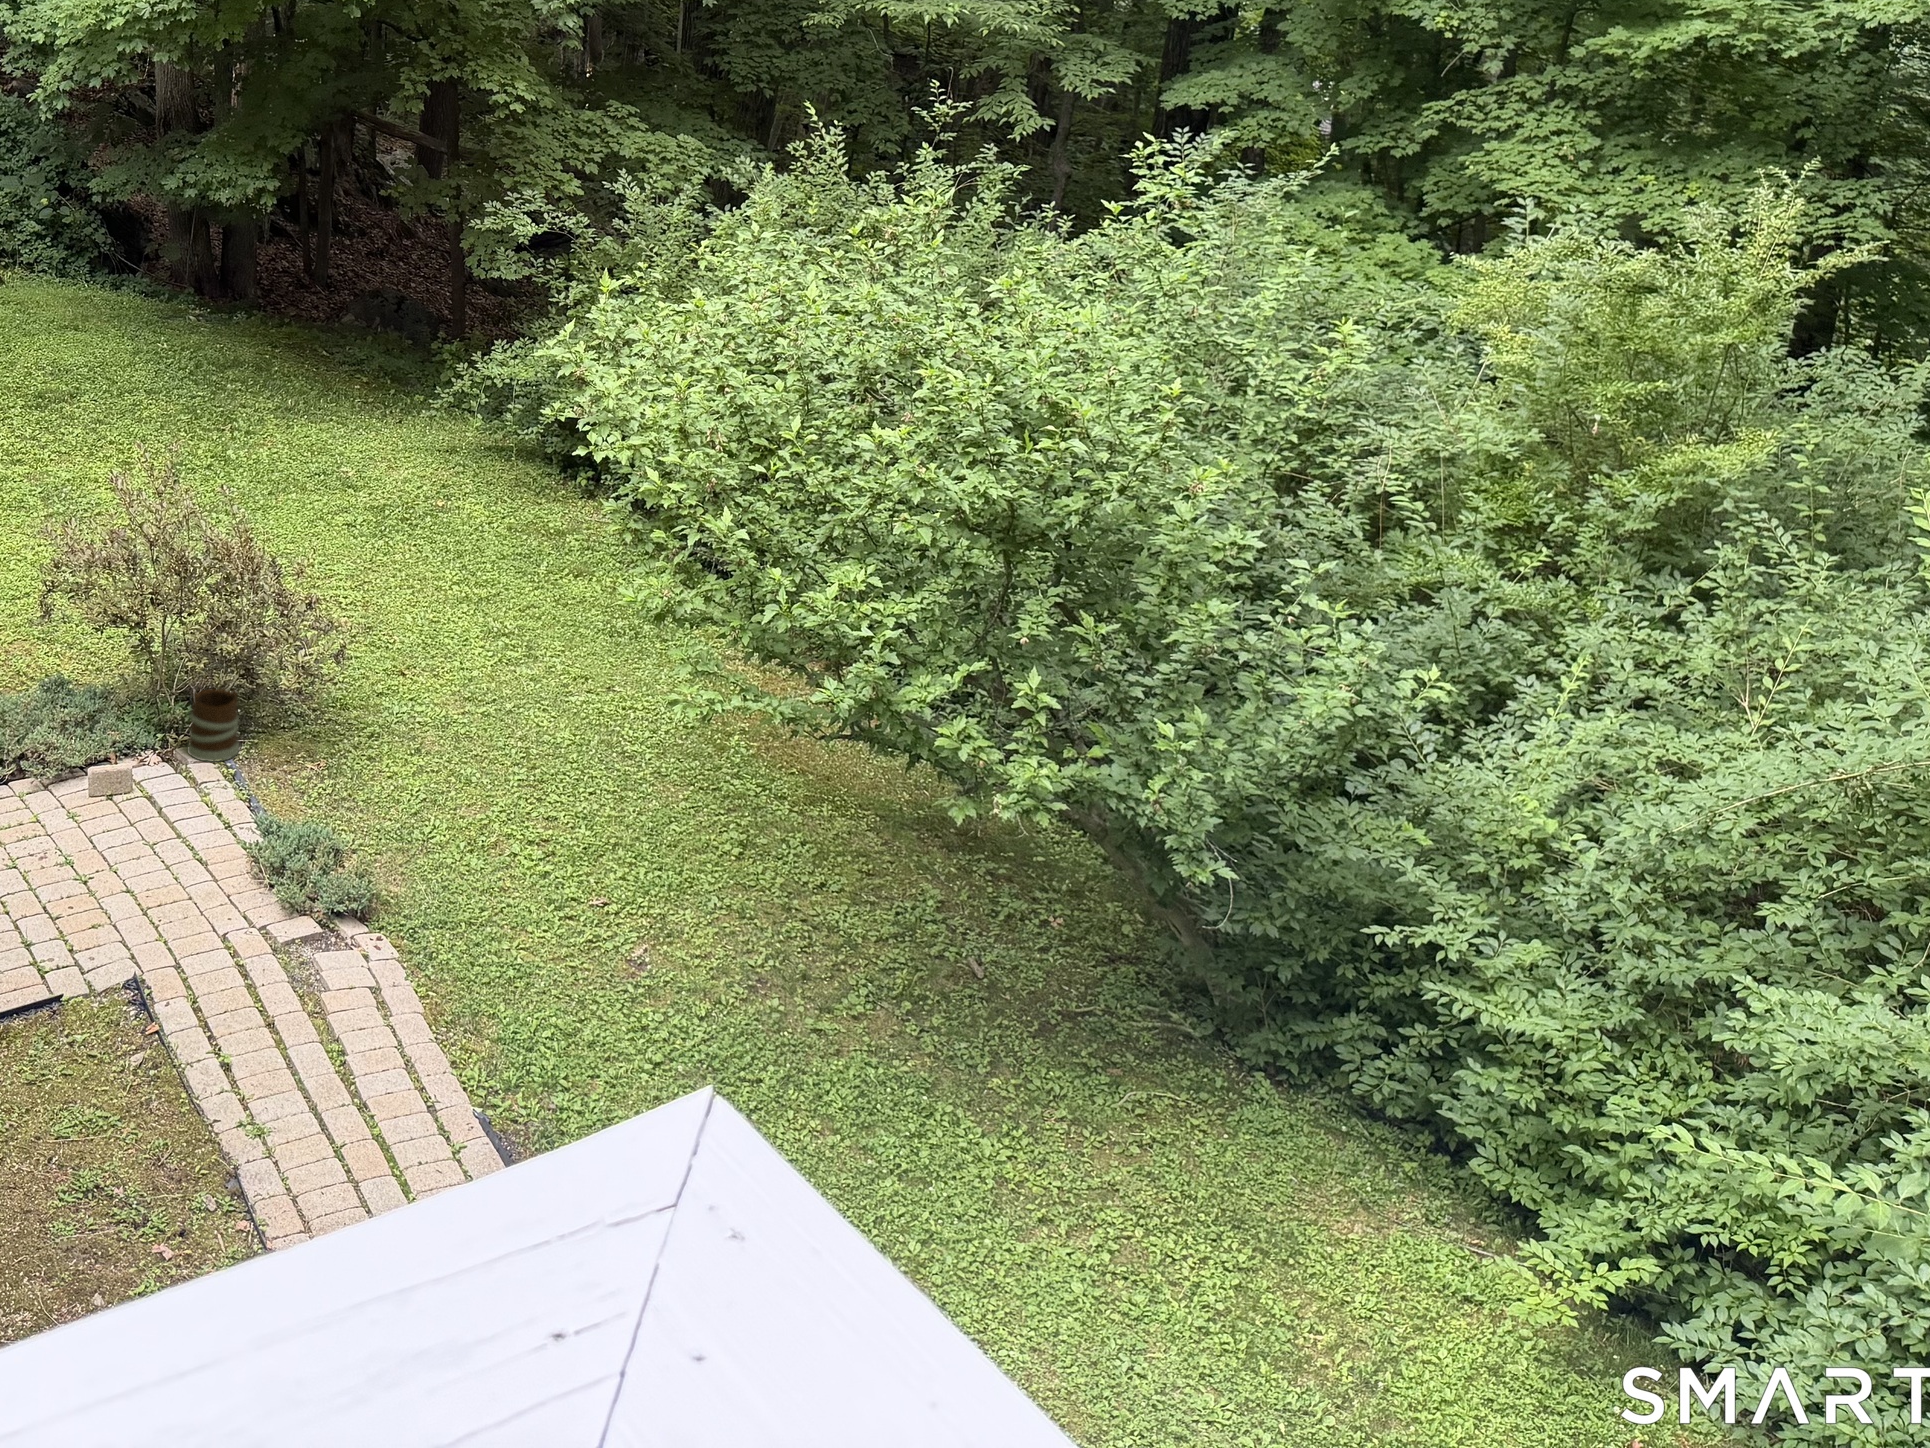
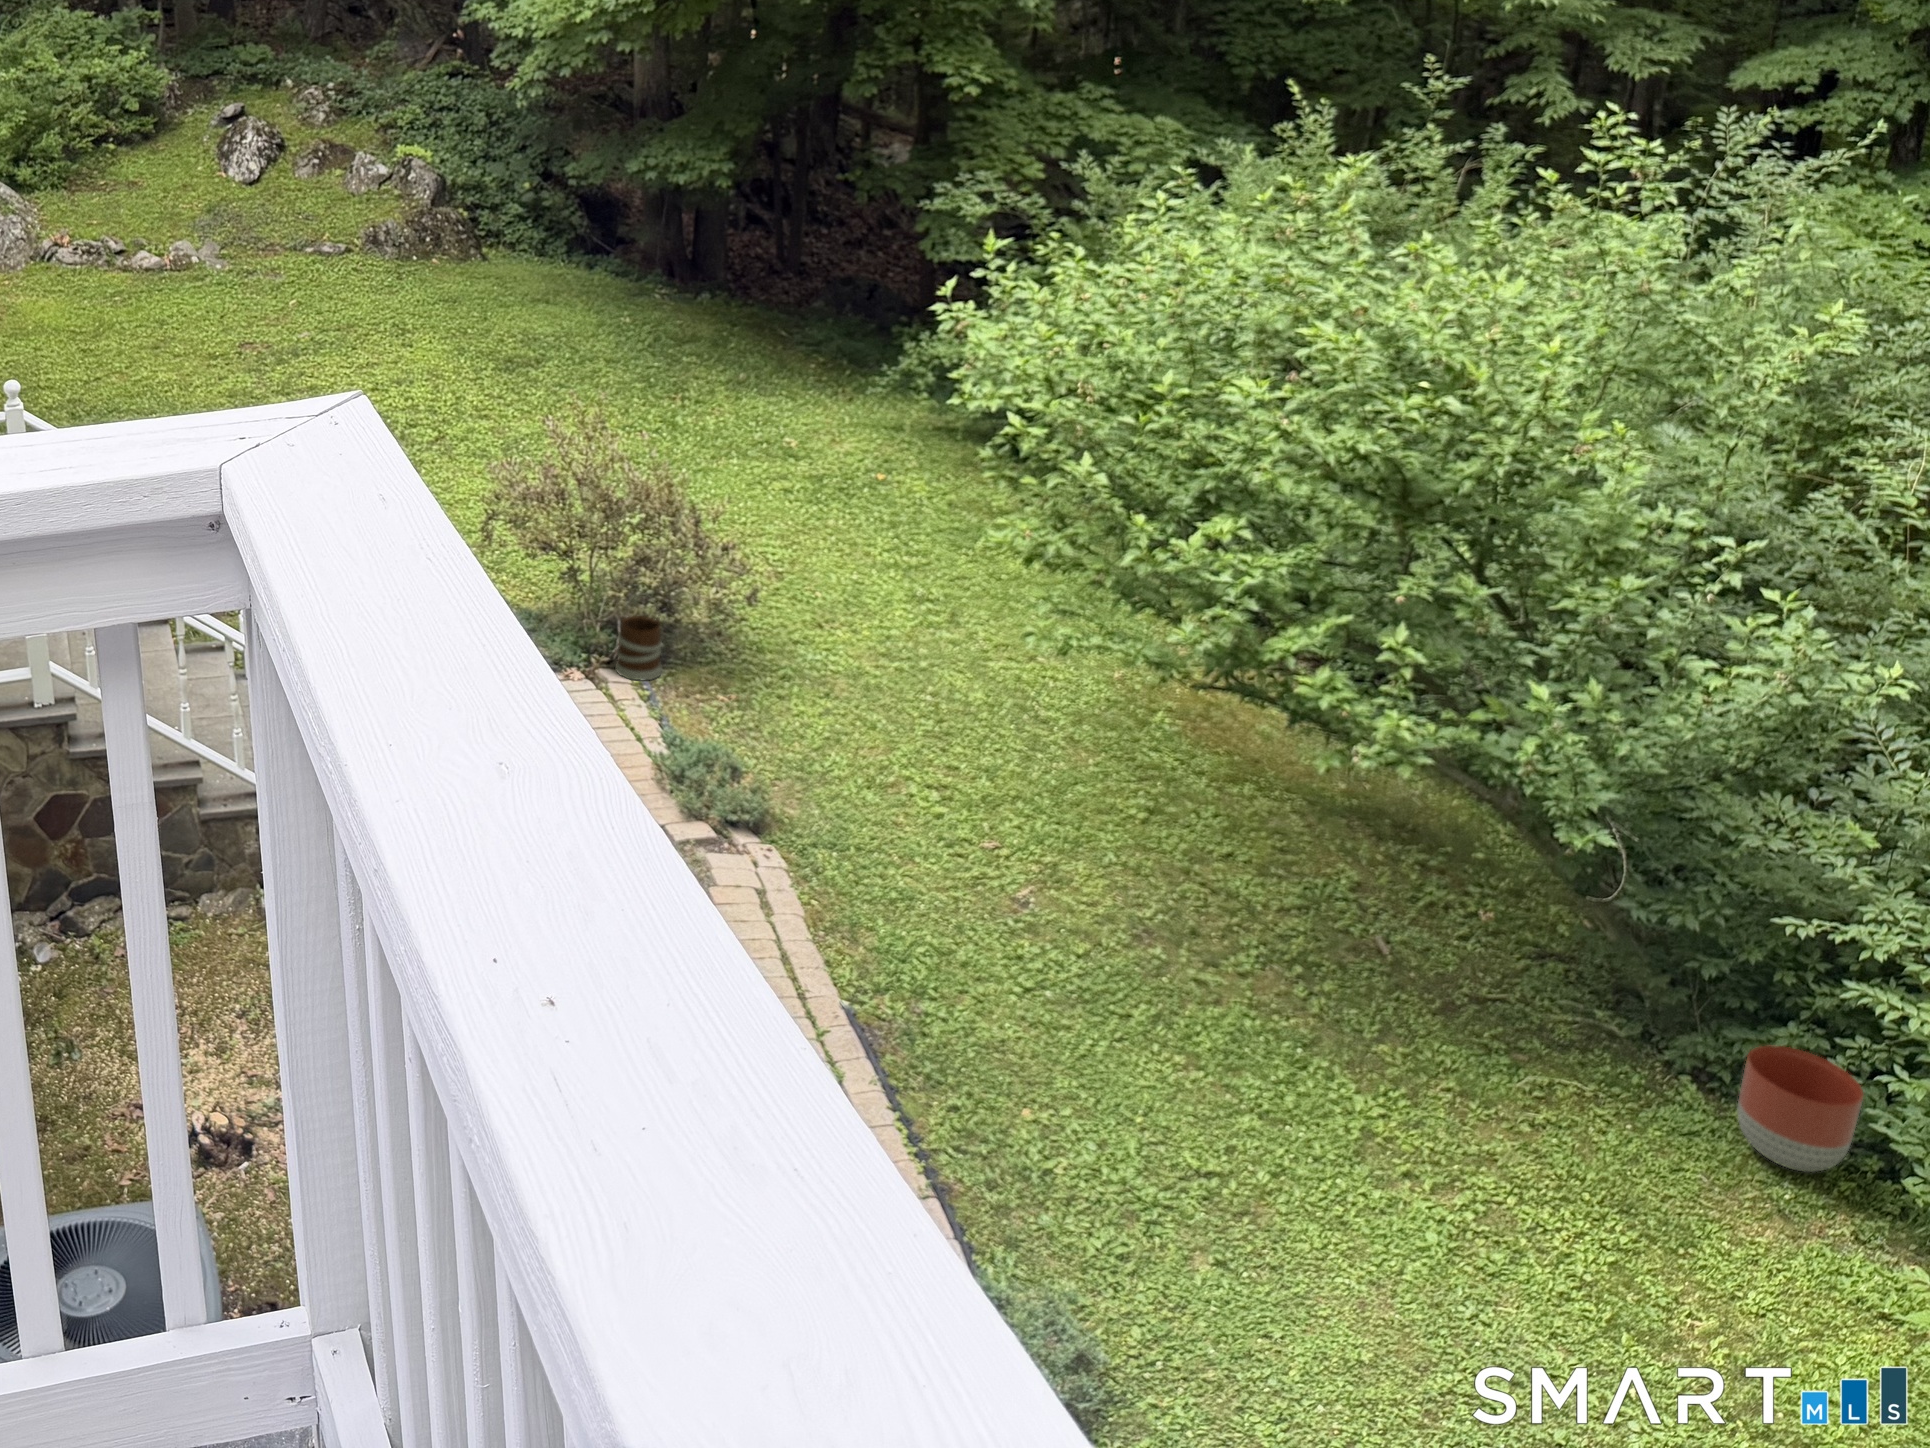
planter: none [1304,1024,1408,1143] -> present [1738,1045,1864,1172]

